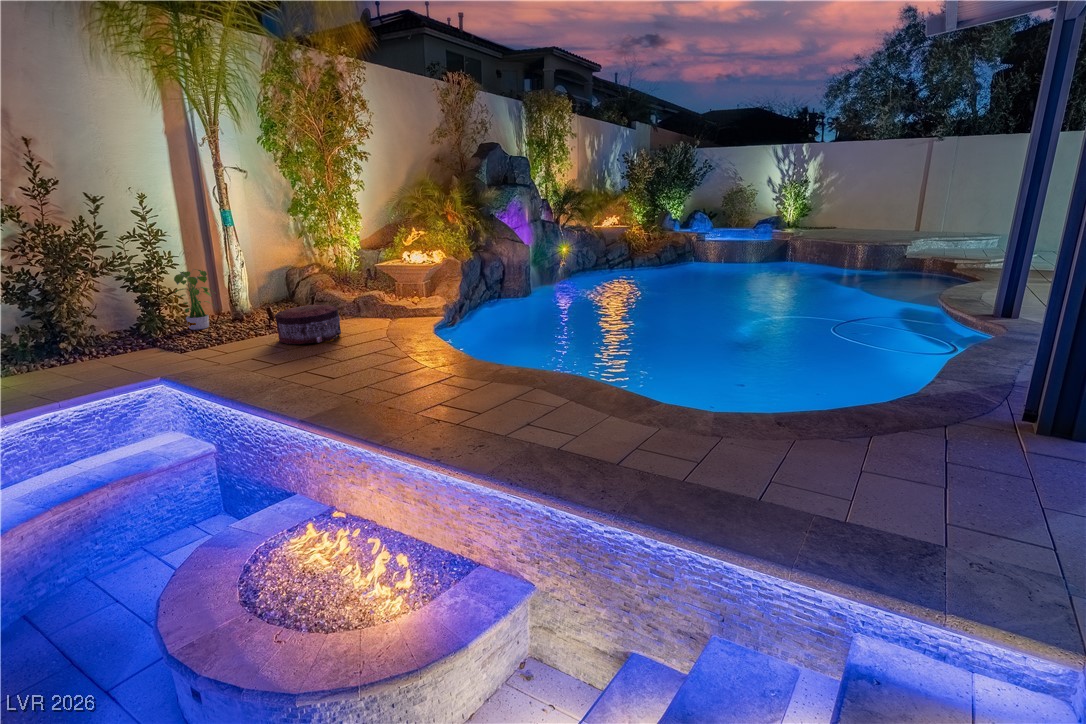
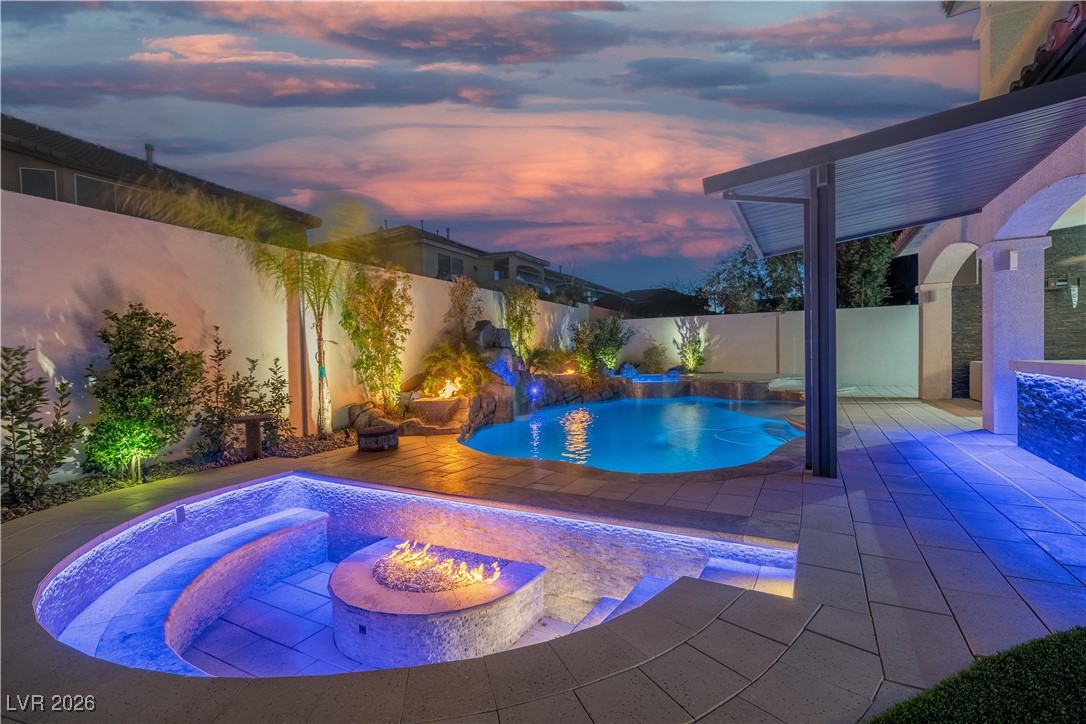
potted plant: present [174,270,215,330] -> none [282,405,312,446]
side table: none [75,283,149,350] -> present [229,414,275,459]

